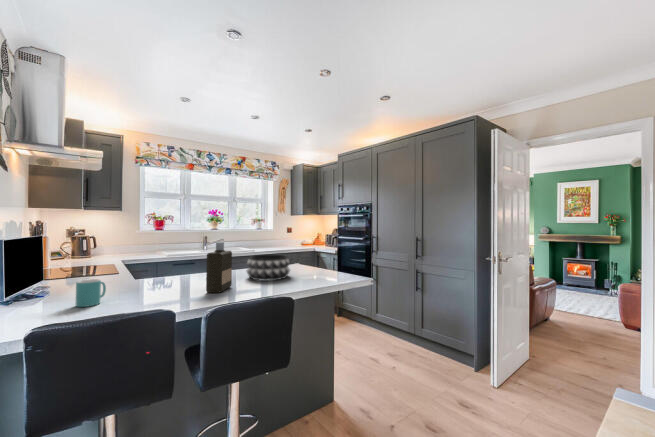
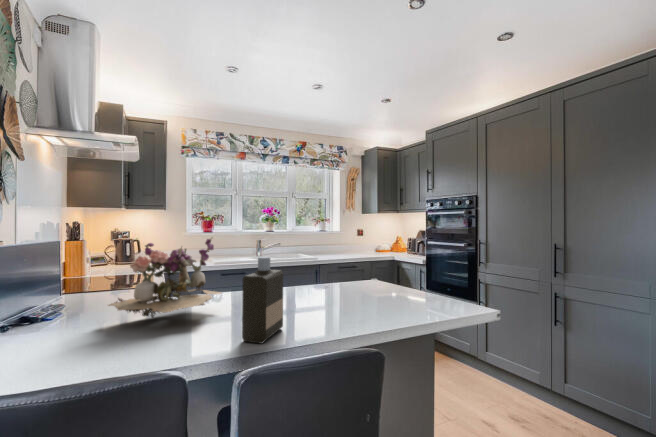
flower arrangement: none [105,231,187,287] -> present [109,238,221,318]
decorative bowl: present [247,254,290,281] -> none [306,272,373,316]
mug: present [76,279,106,307] -> none [39,316,91,365]

